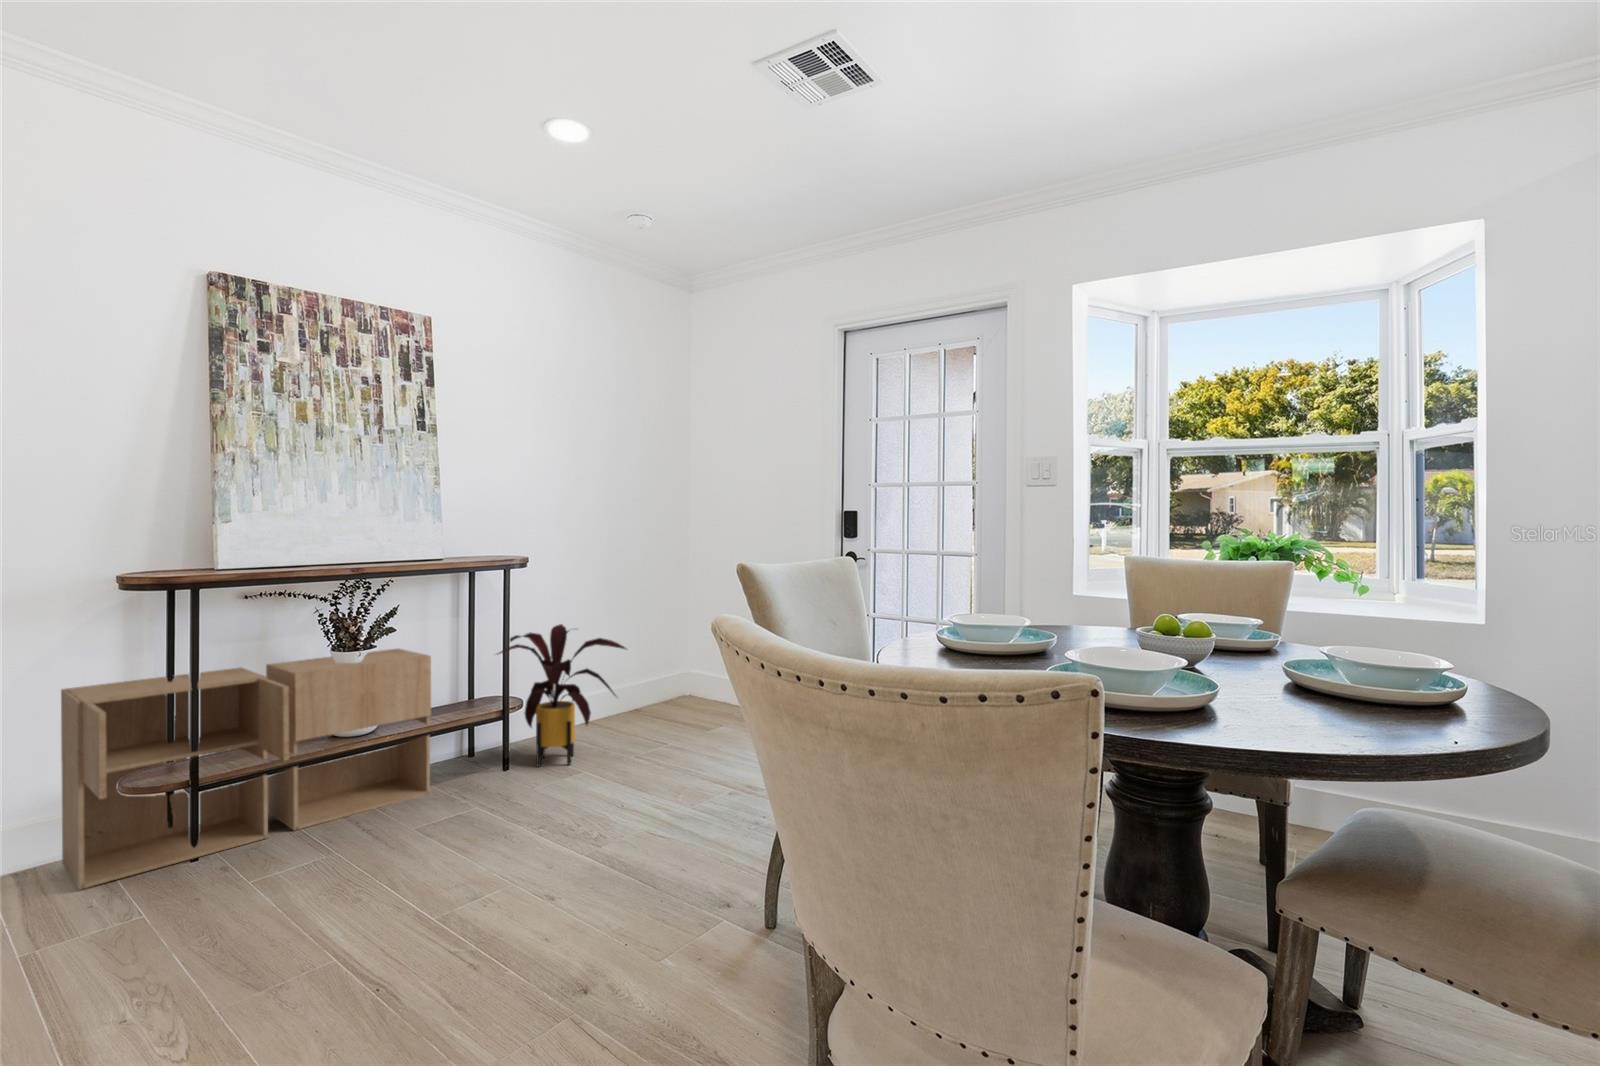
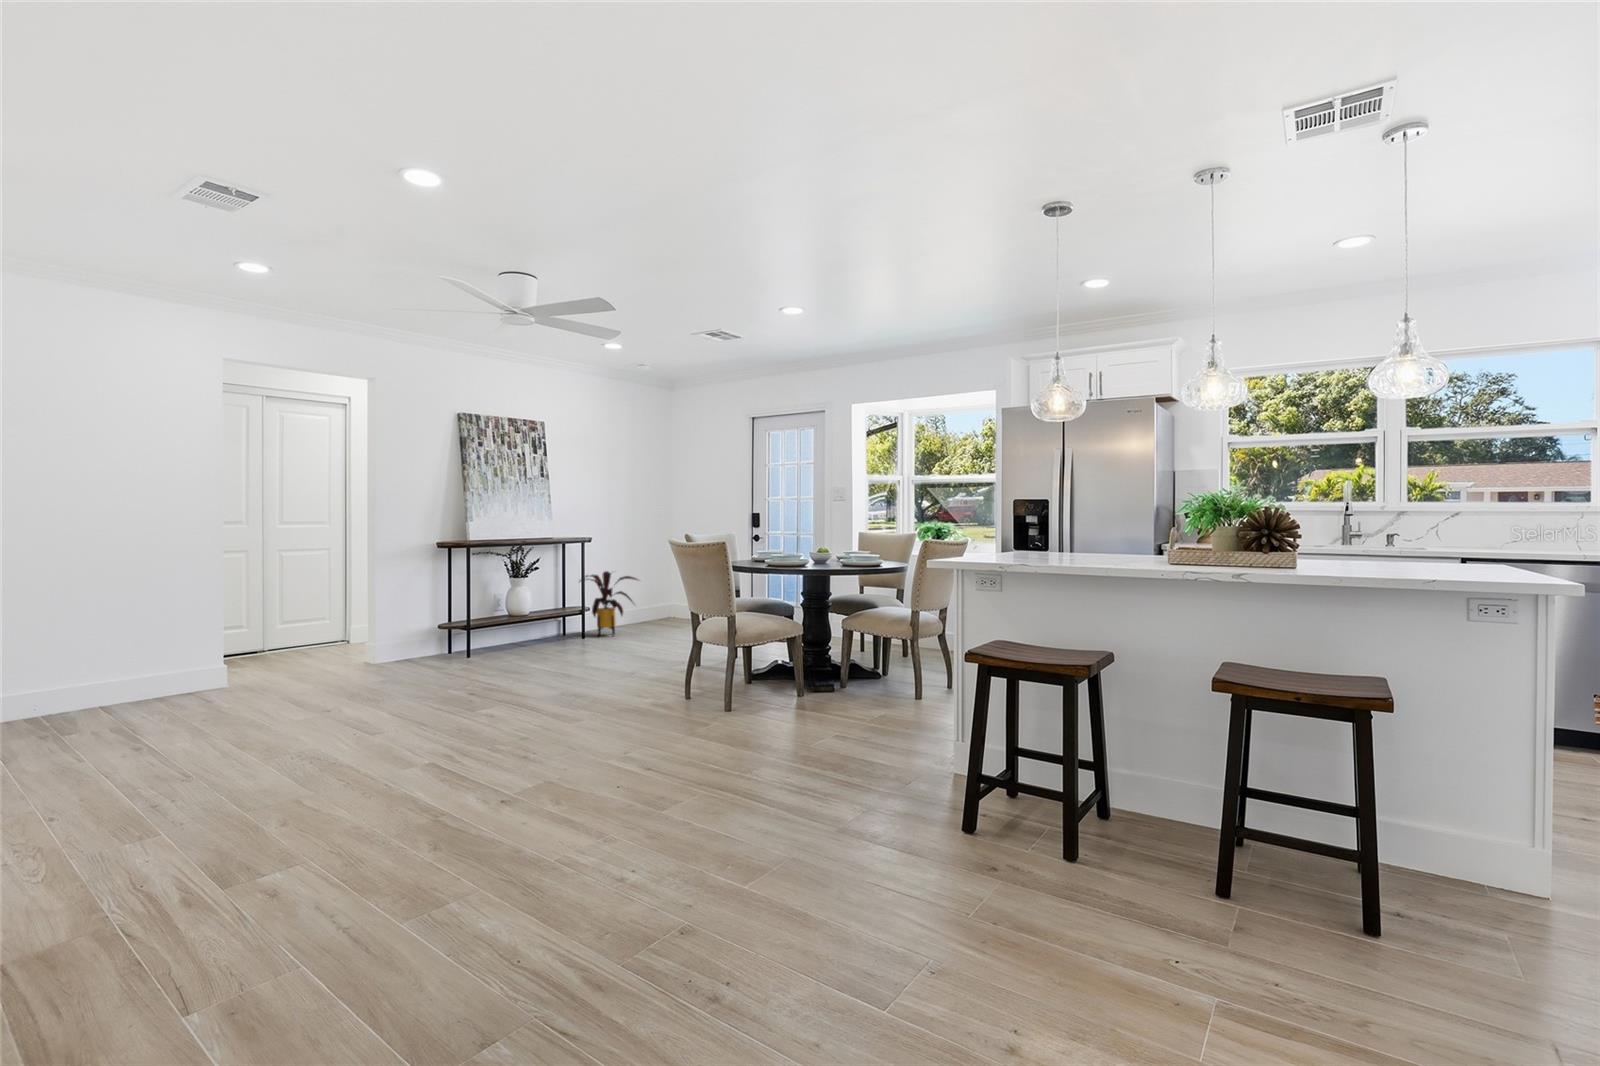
storage cabinet: present [61,649,431,889] -> none [416,580,552,661]

